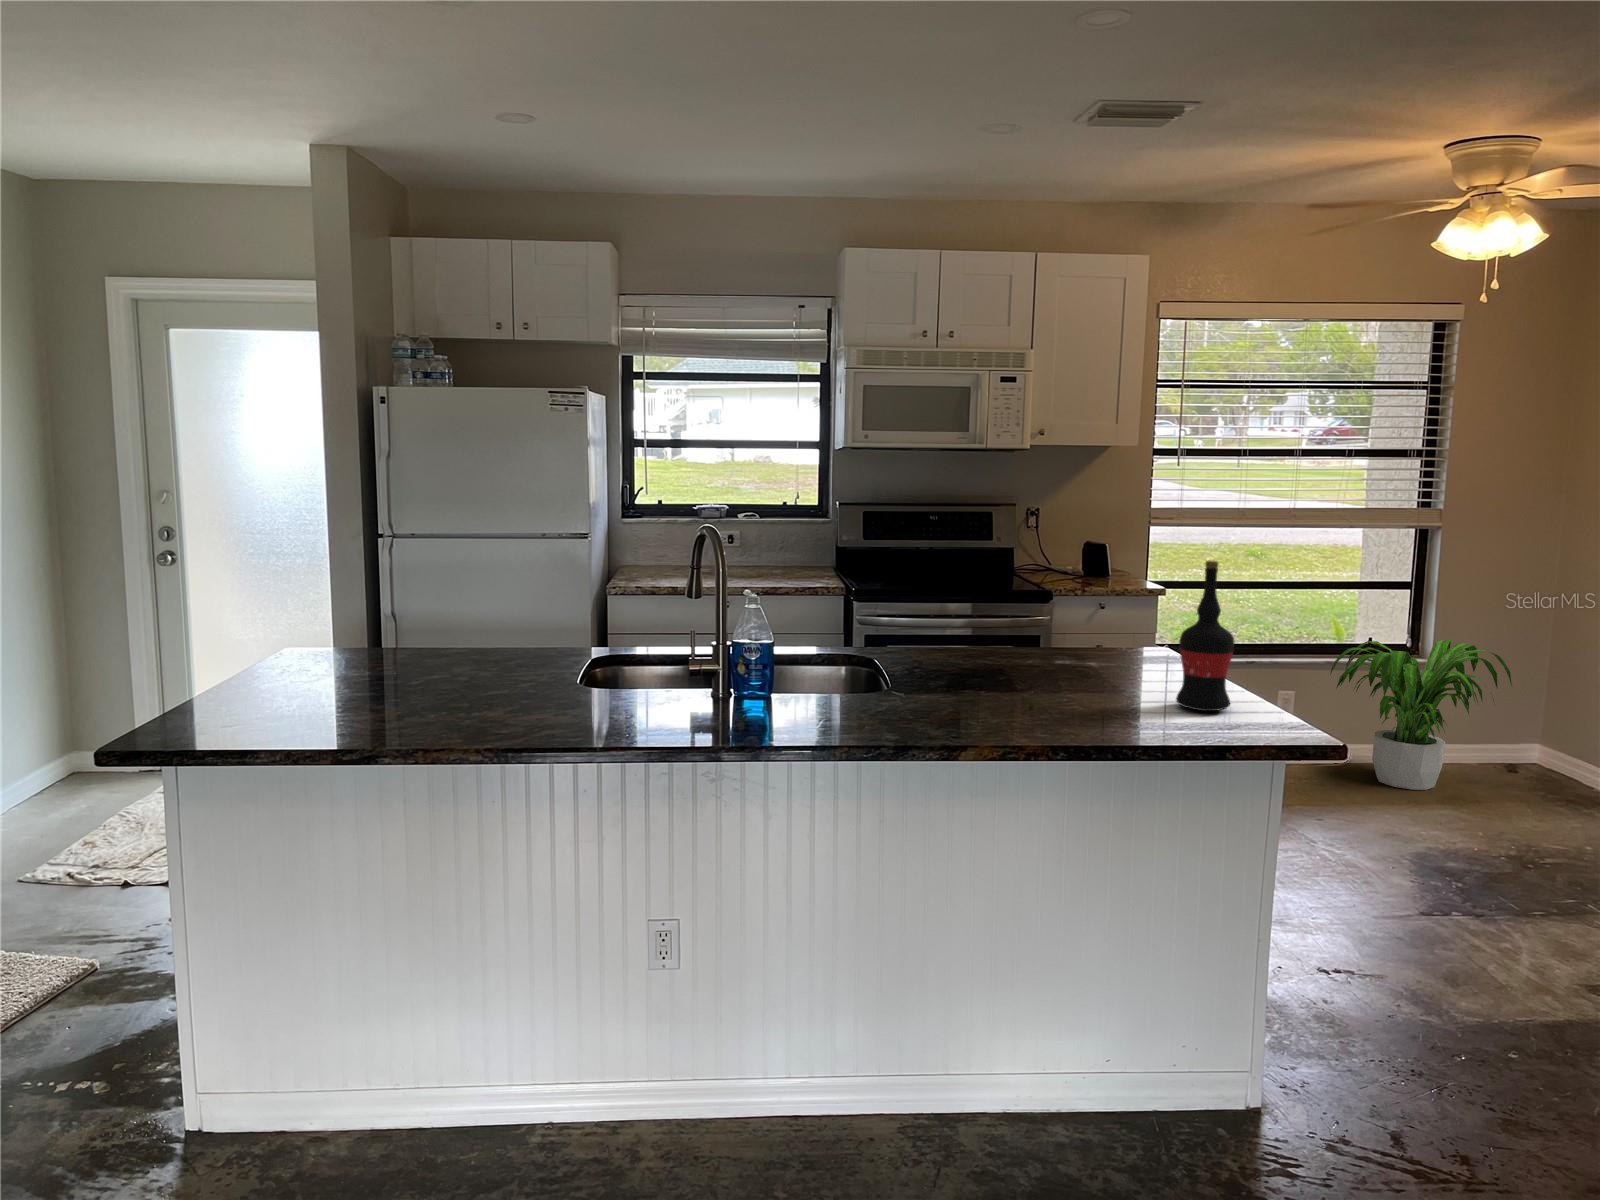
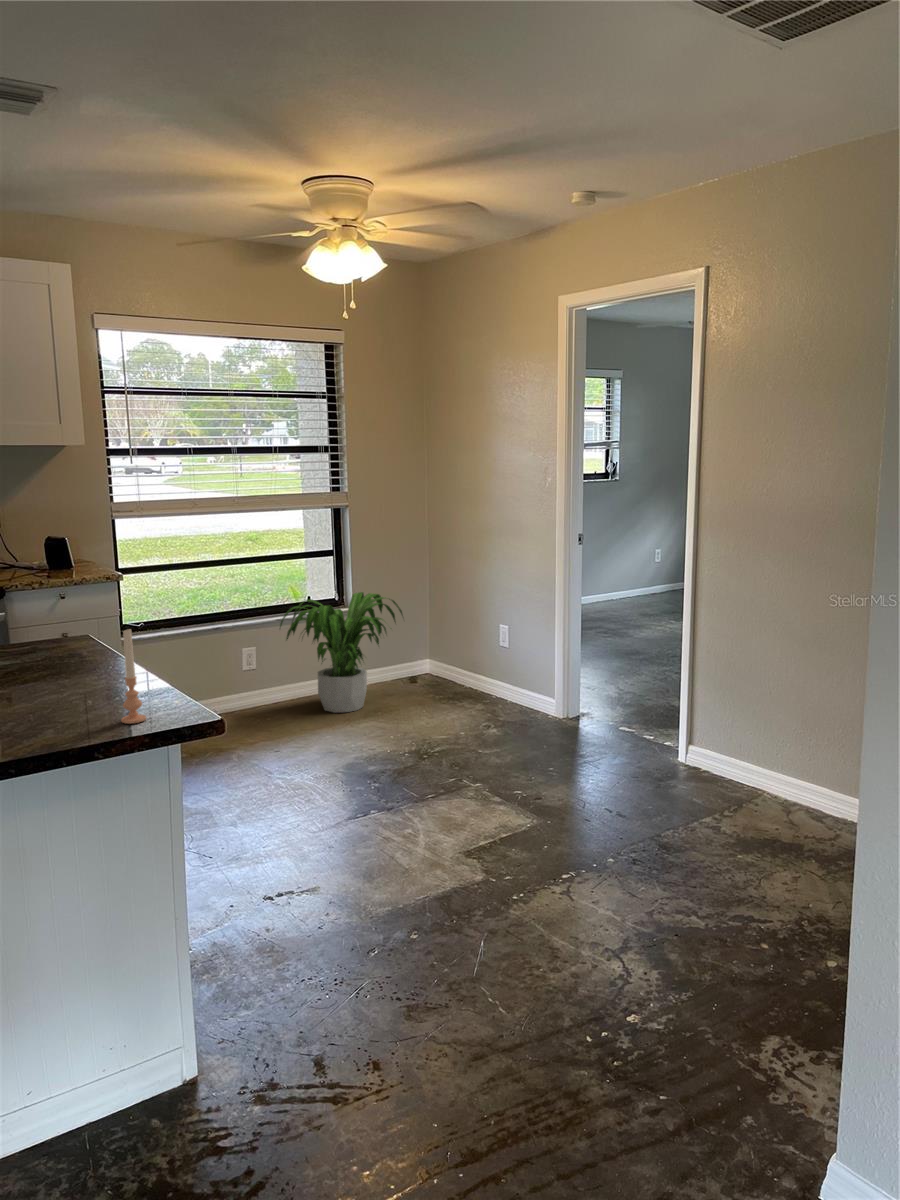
wine bottle: present [1176,561,1234,711] -> none [41,545,107,708]
candle: none [1253,643,1277,733] -> present [121,629,146,724]

